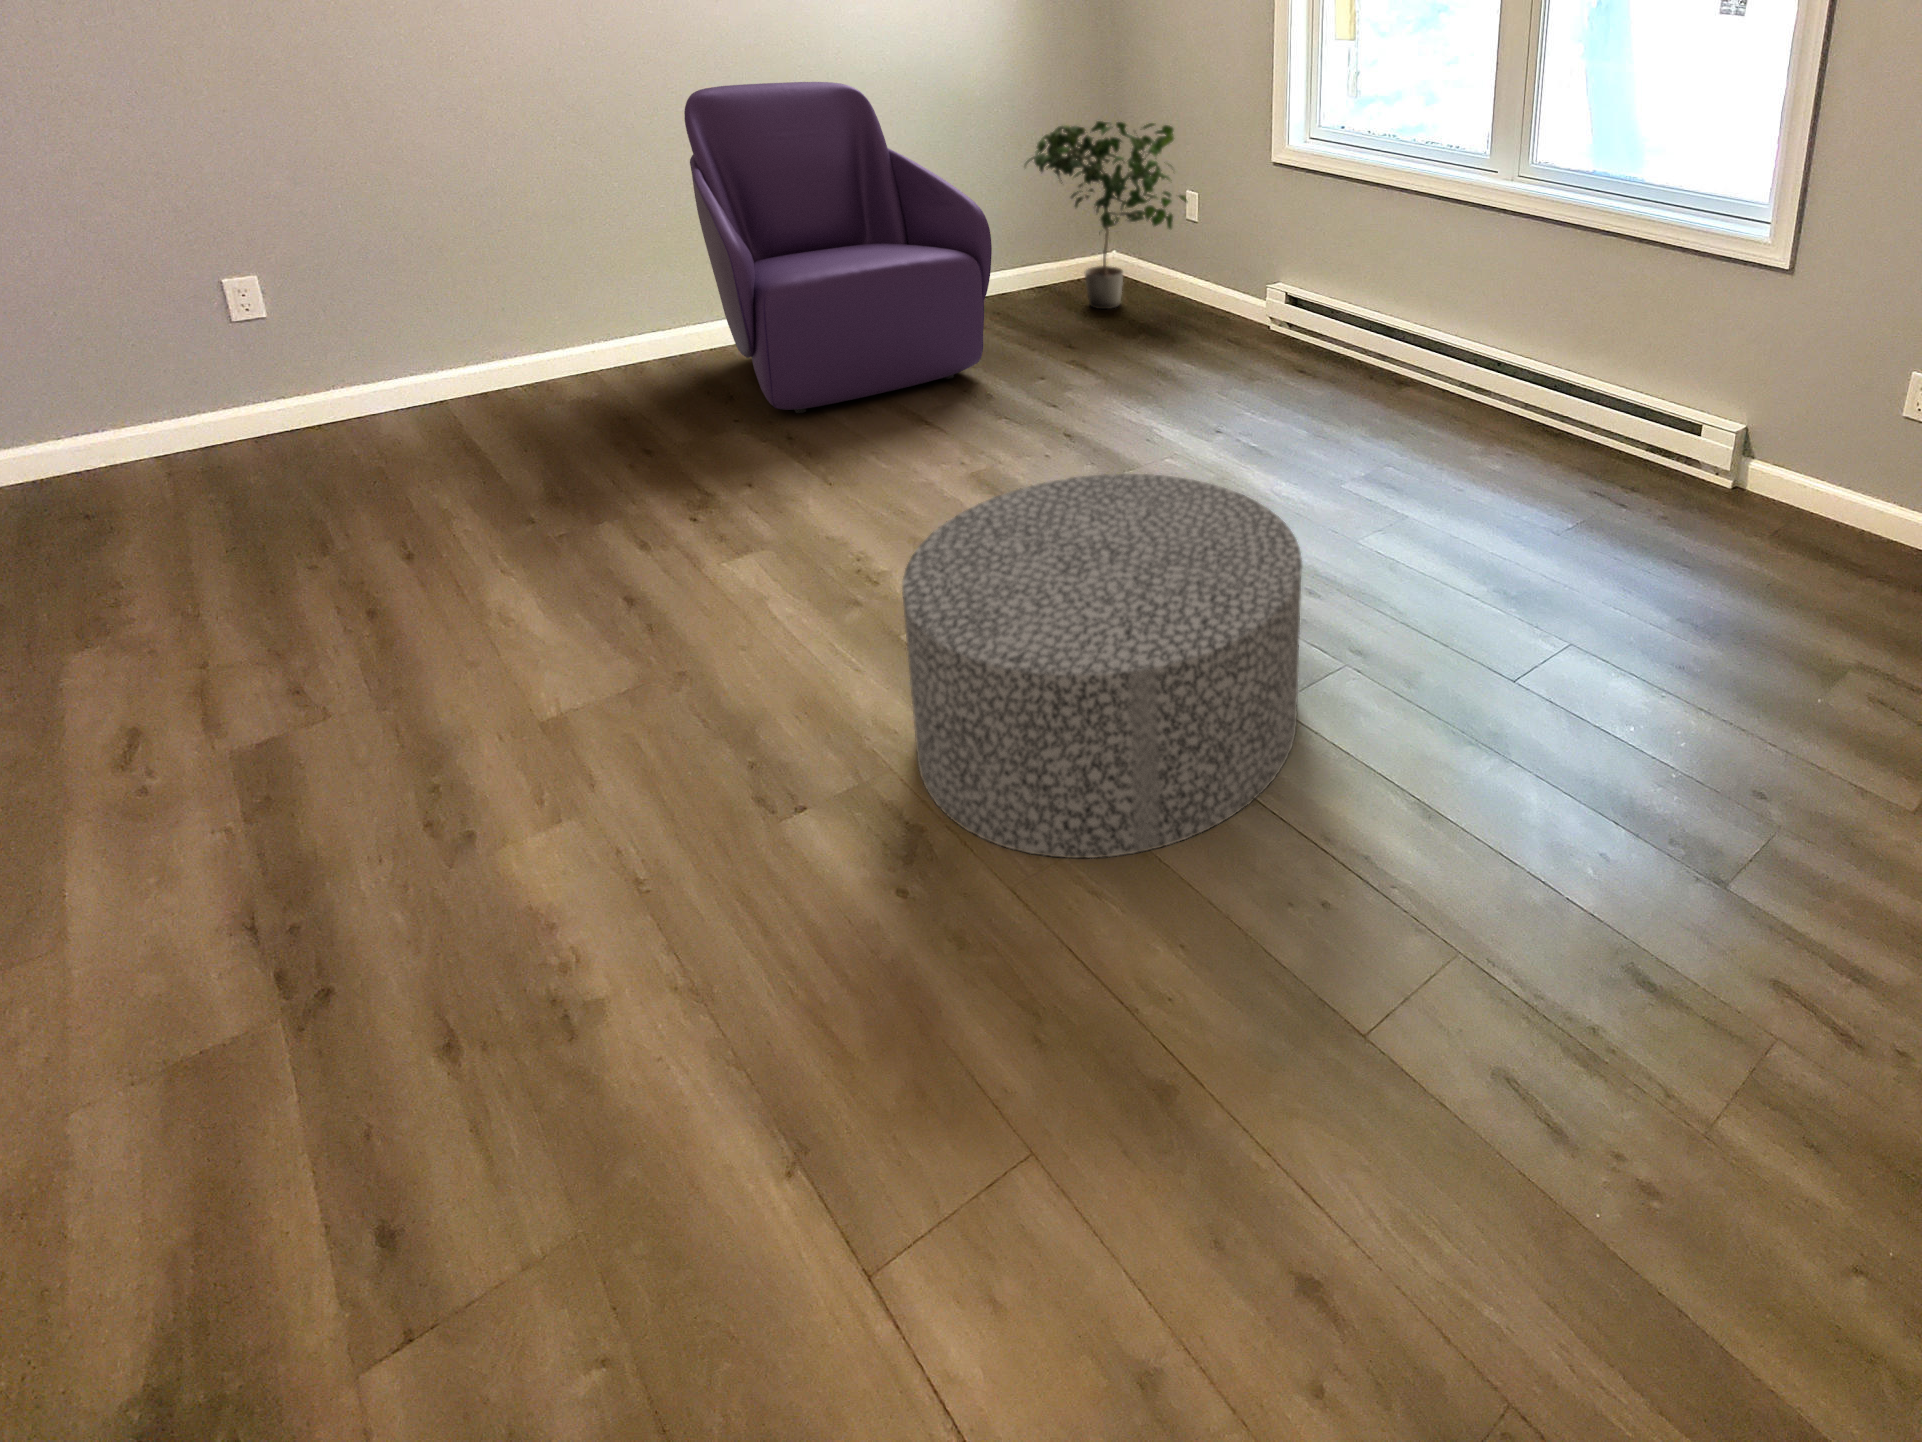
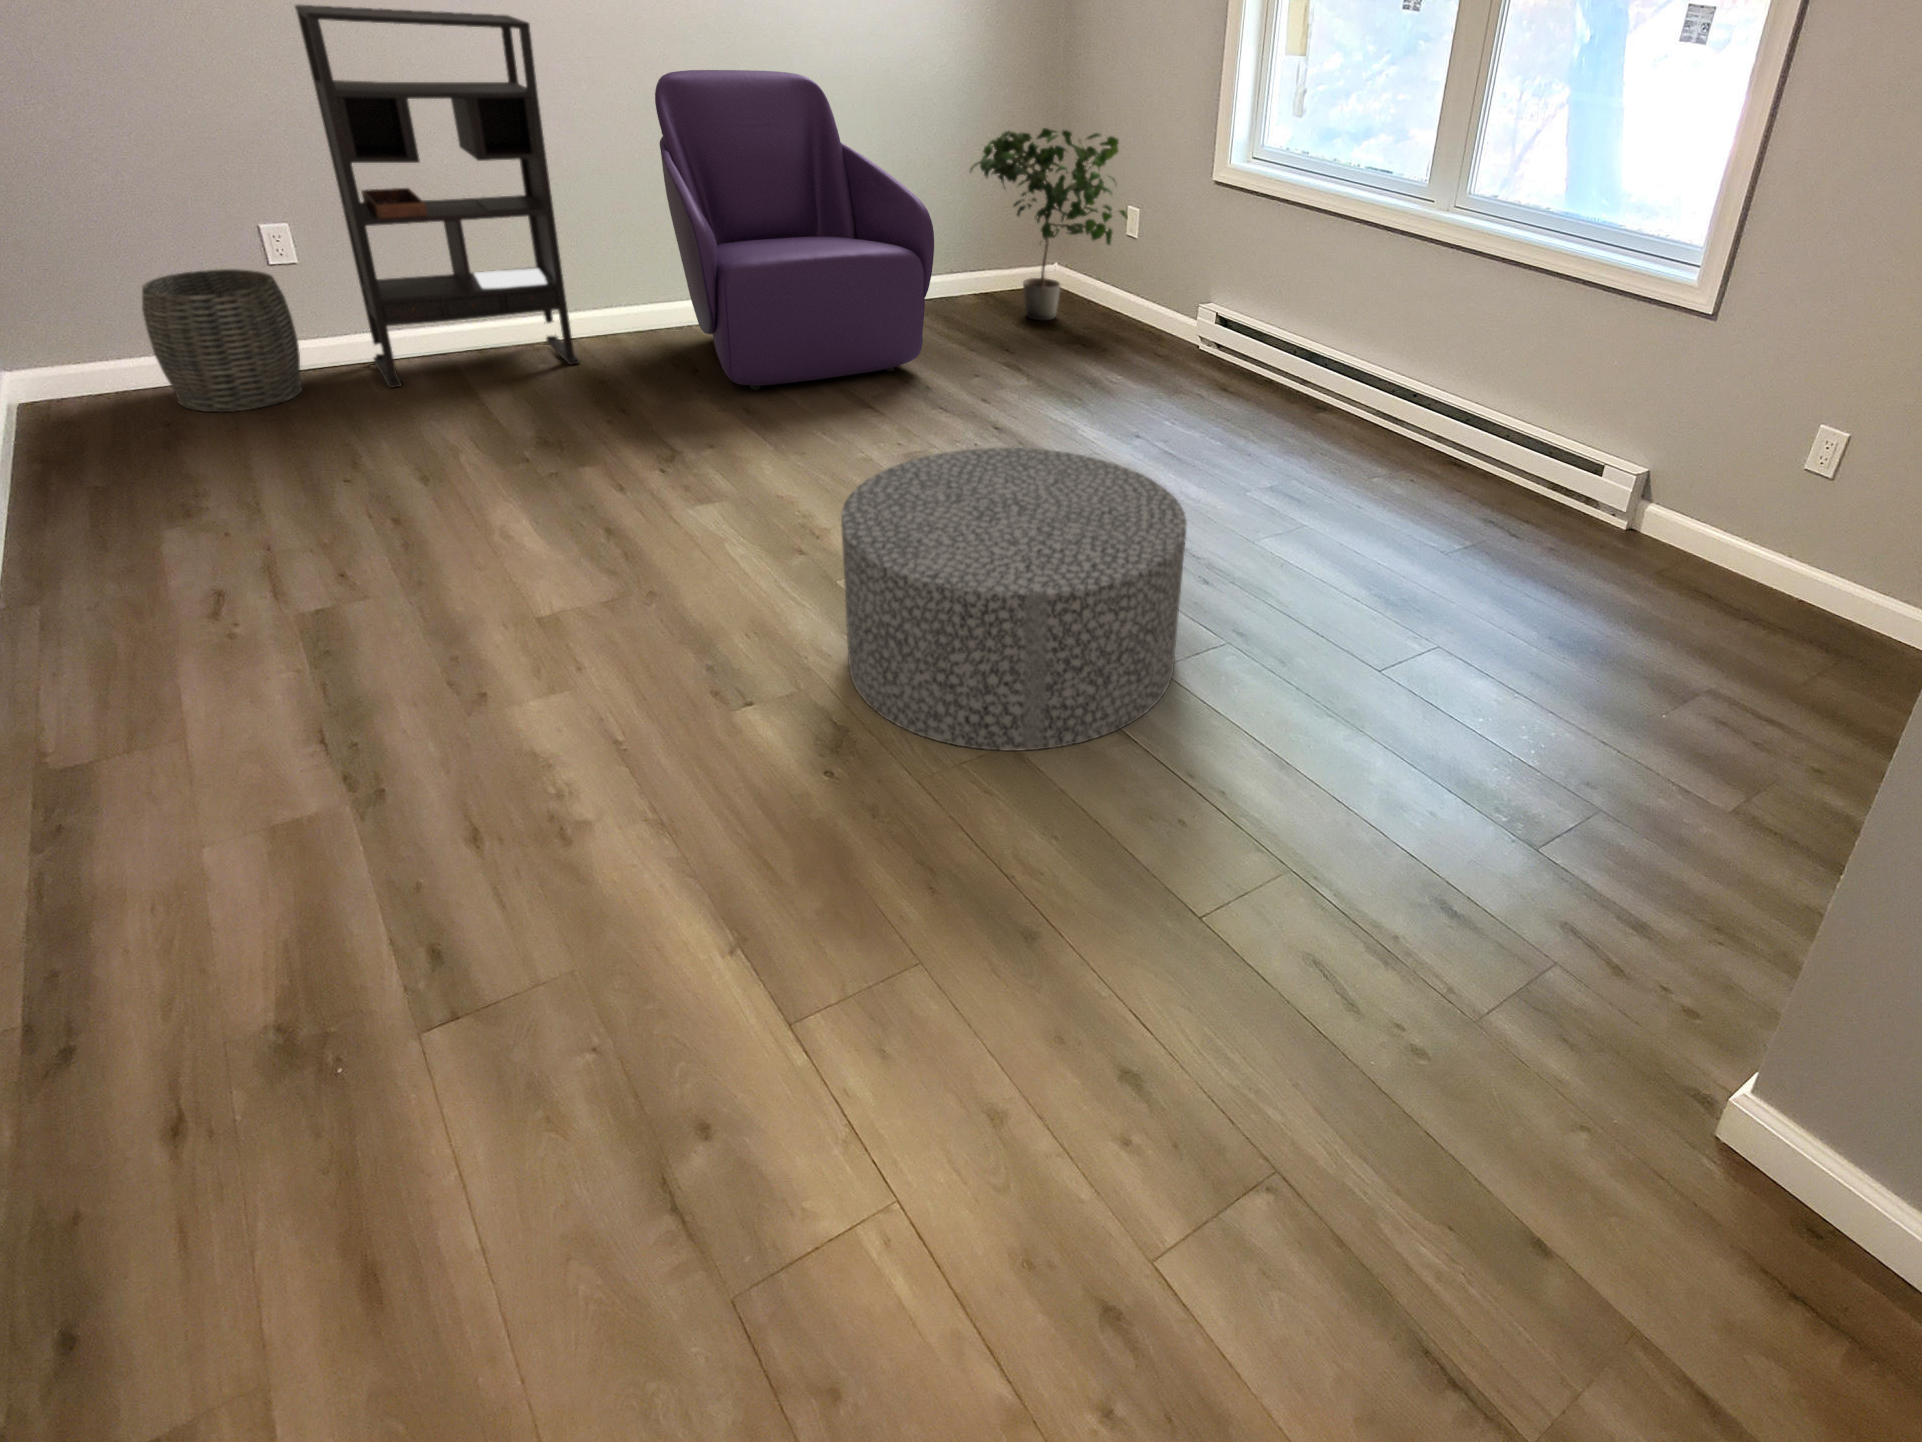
bookshelf: none [265,41,600,449] -> present [295,4,580,388]
woven basket: none [53,331,259,500] -> present [142,269,302,412]

